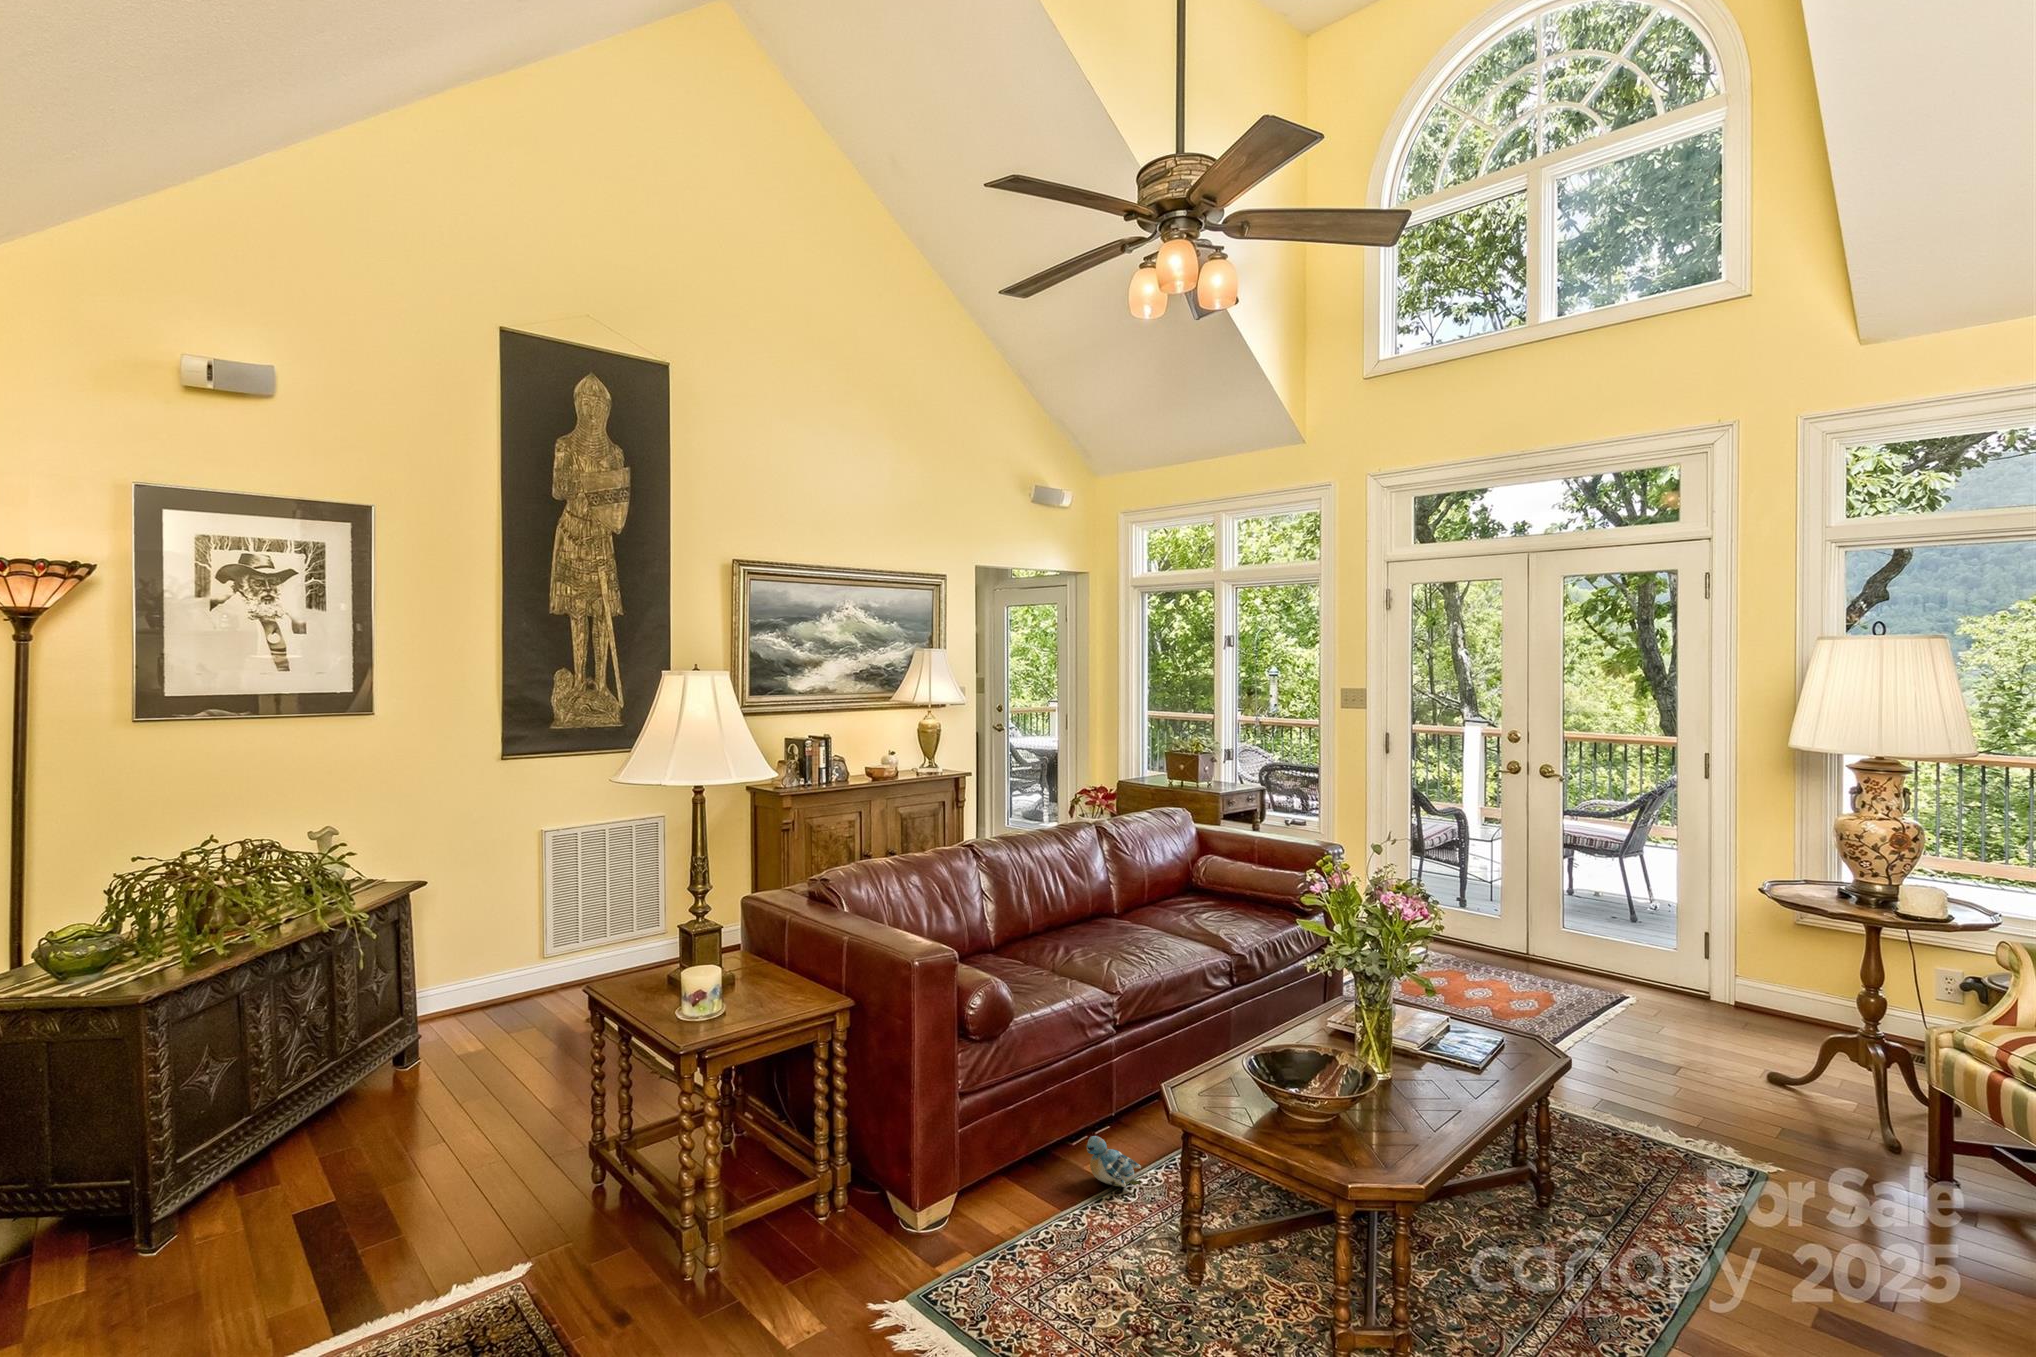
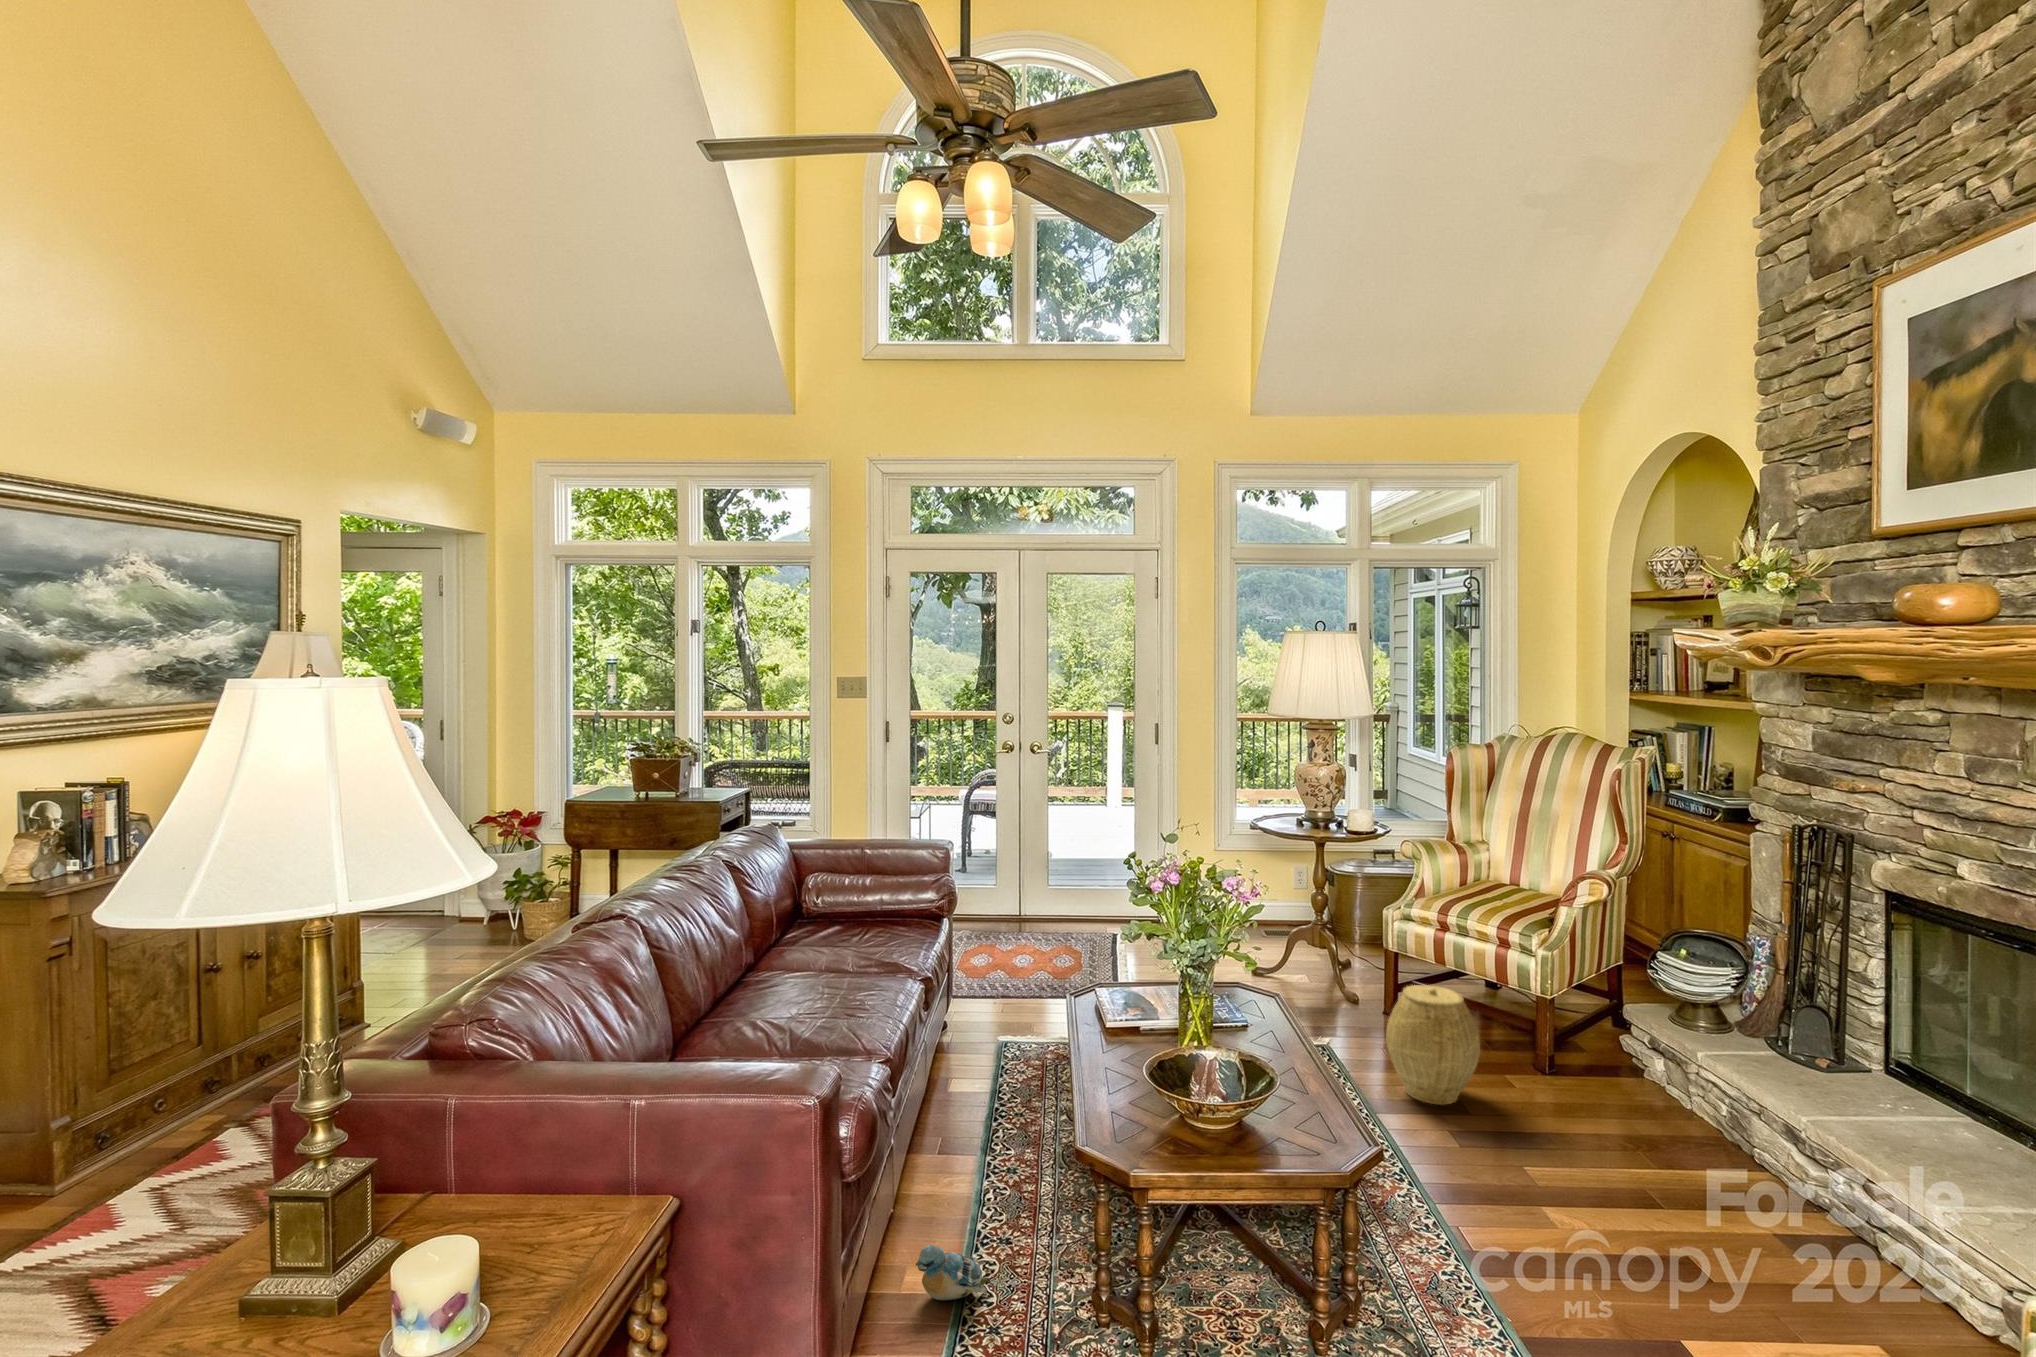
woven basket: none [1765,1116,1914,1283] -> present [1386,985,1480,1105]

